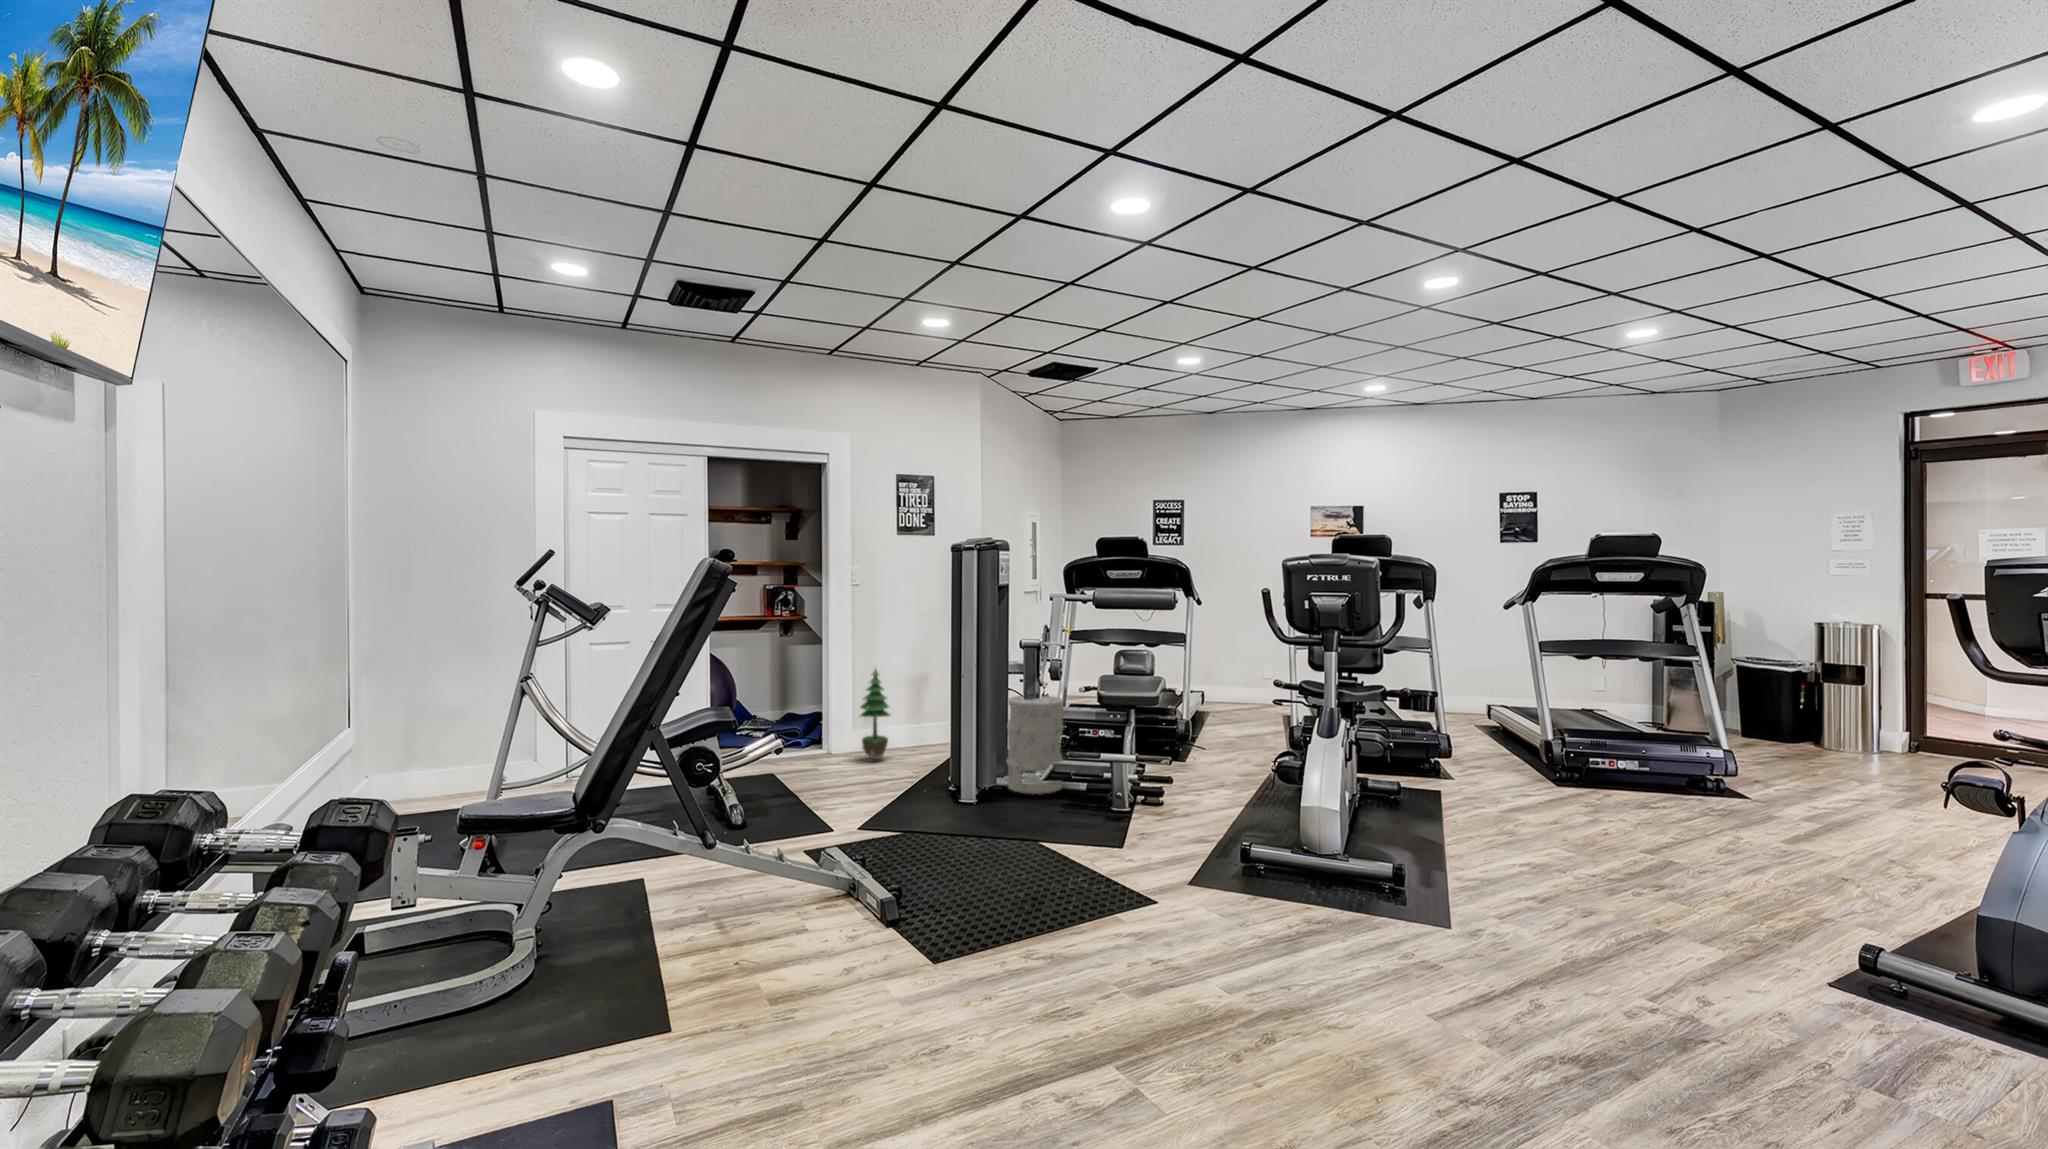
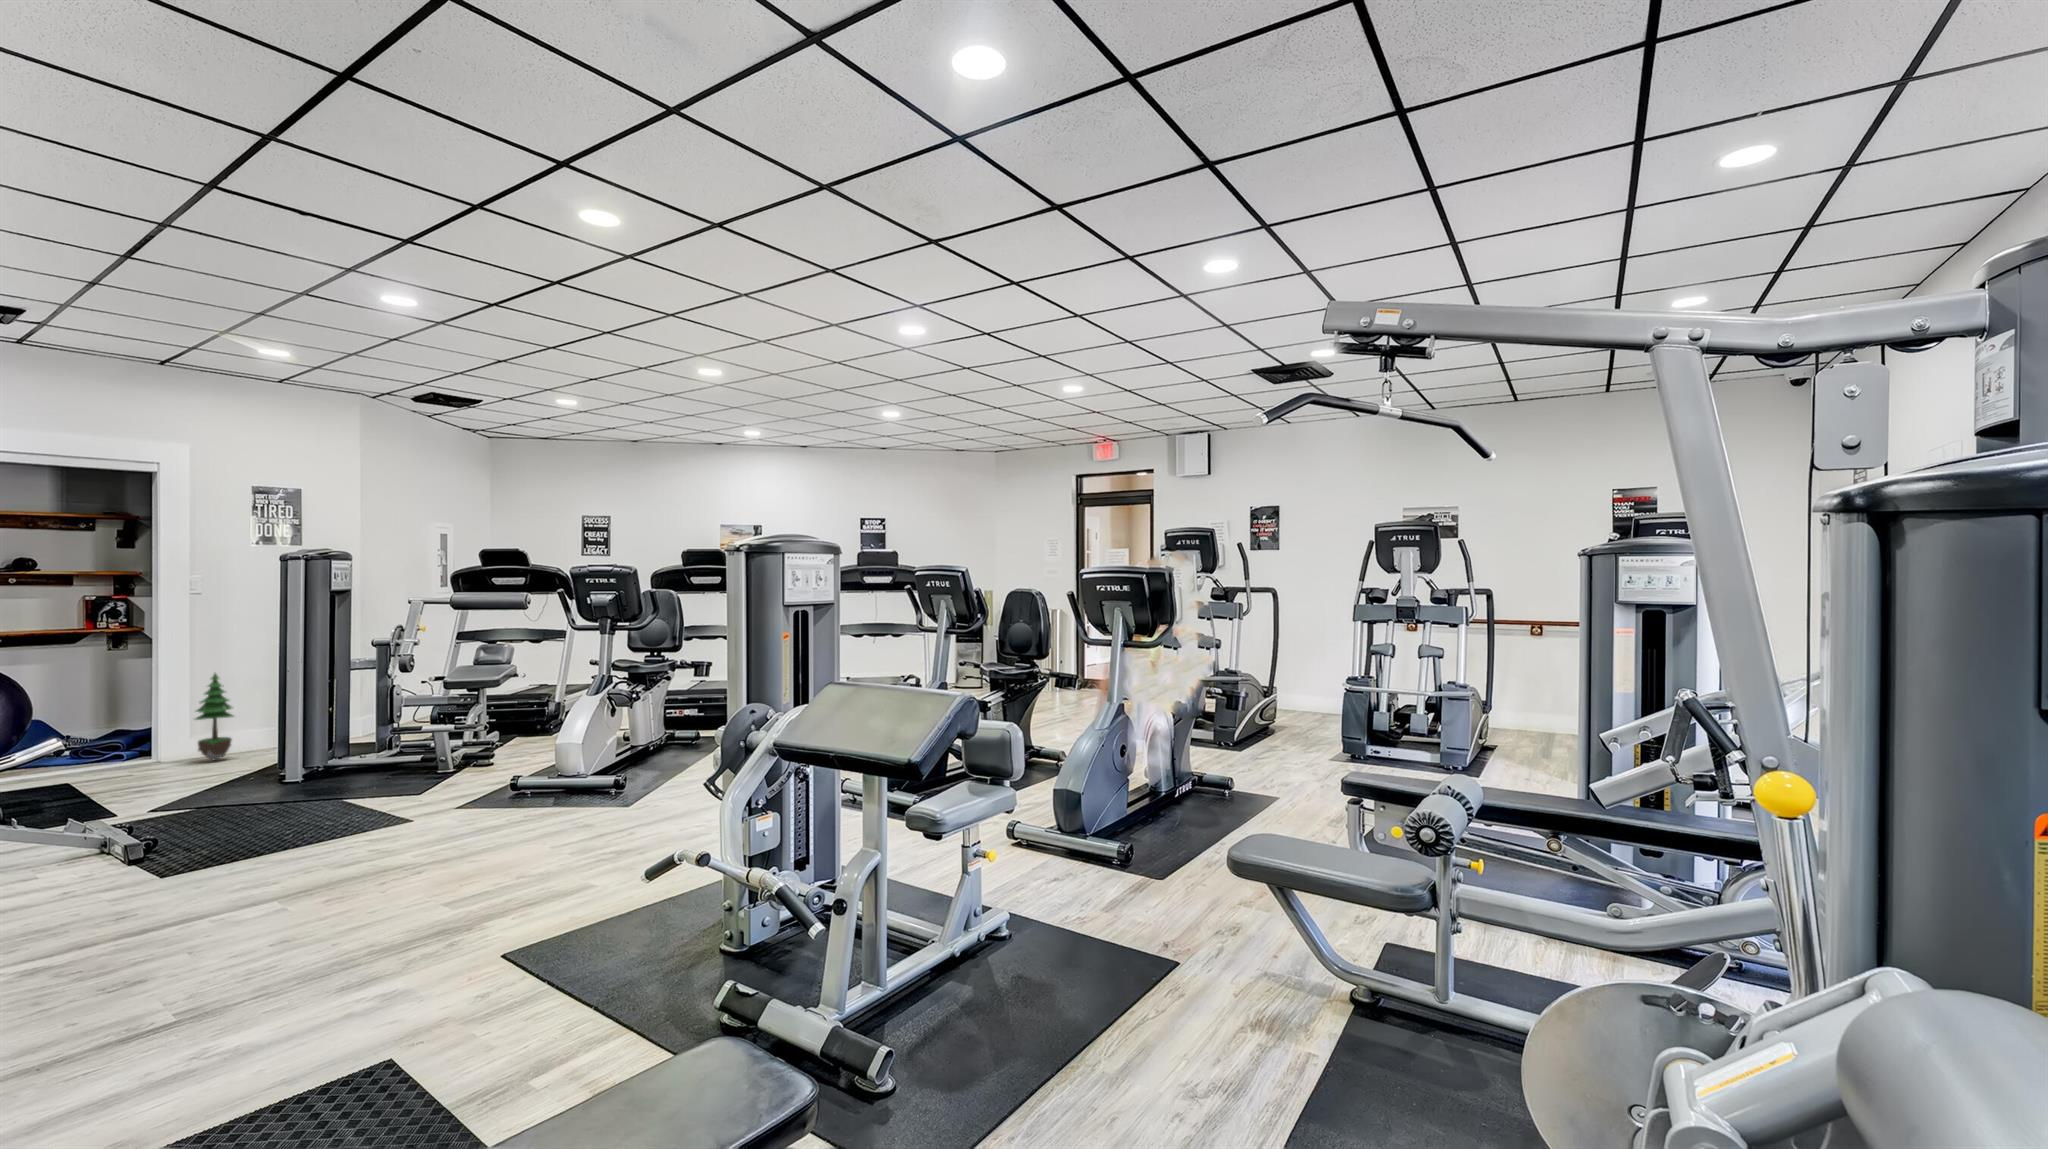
trash can: present [1006,696,1064,794] -> none [348,687,410,770]

